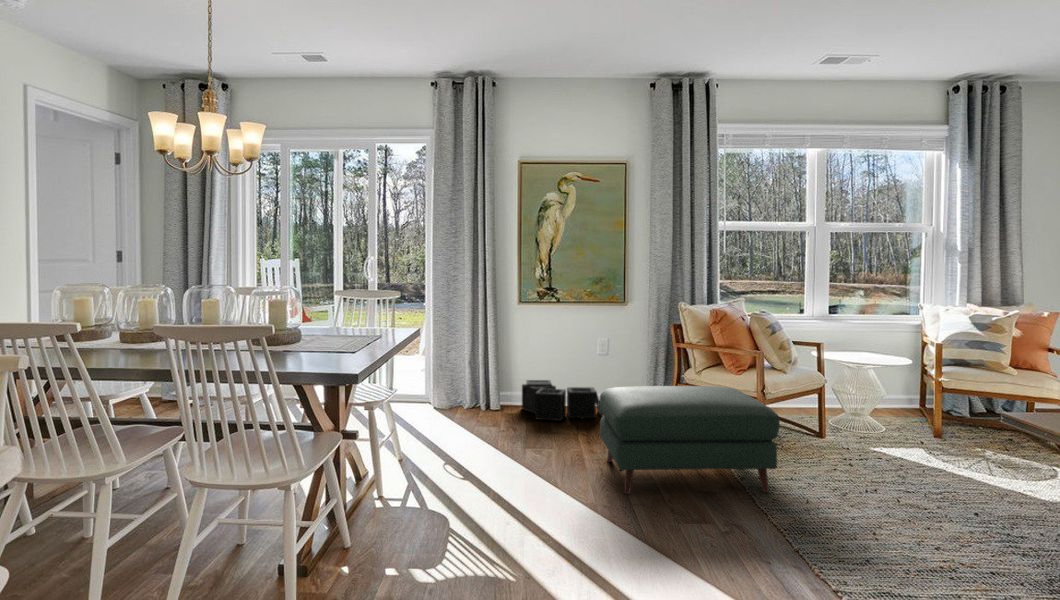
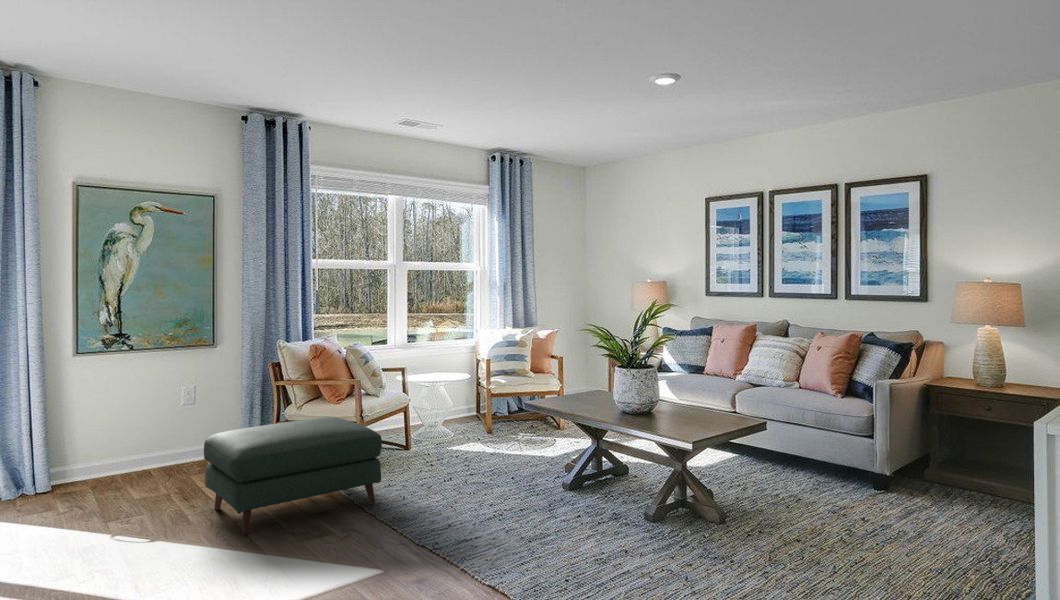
storage bin: present [522,380,603,421] -> none [88,437,196,484]

